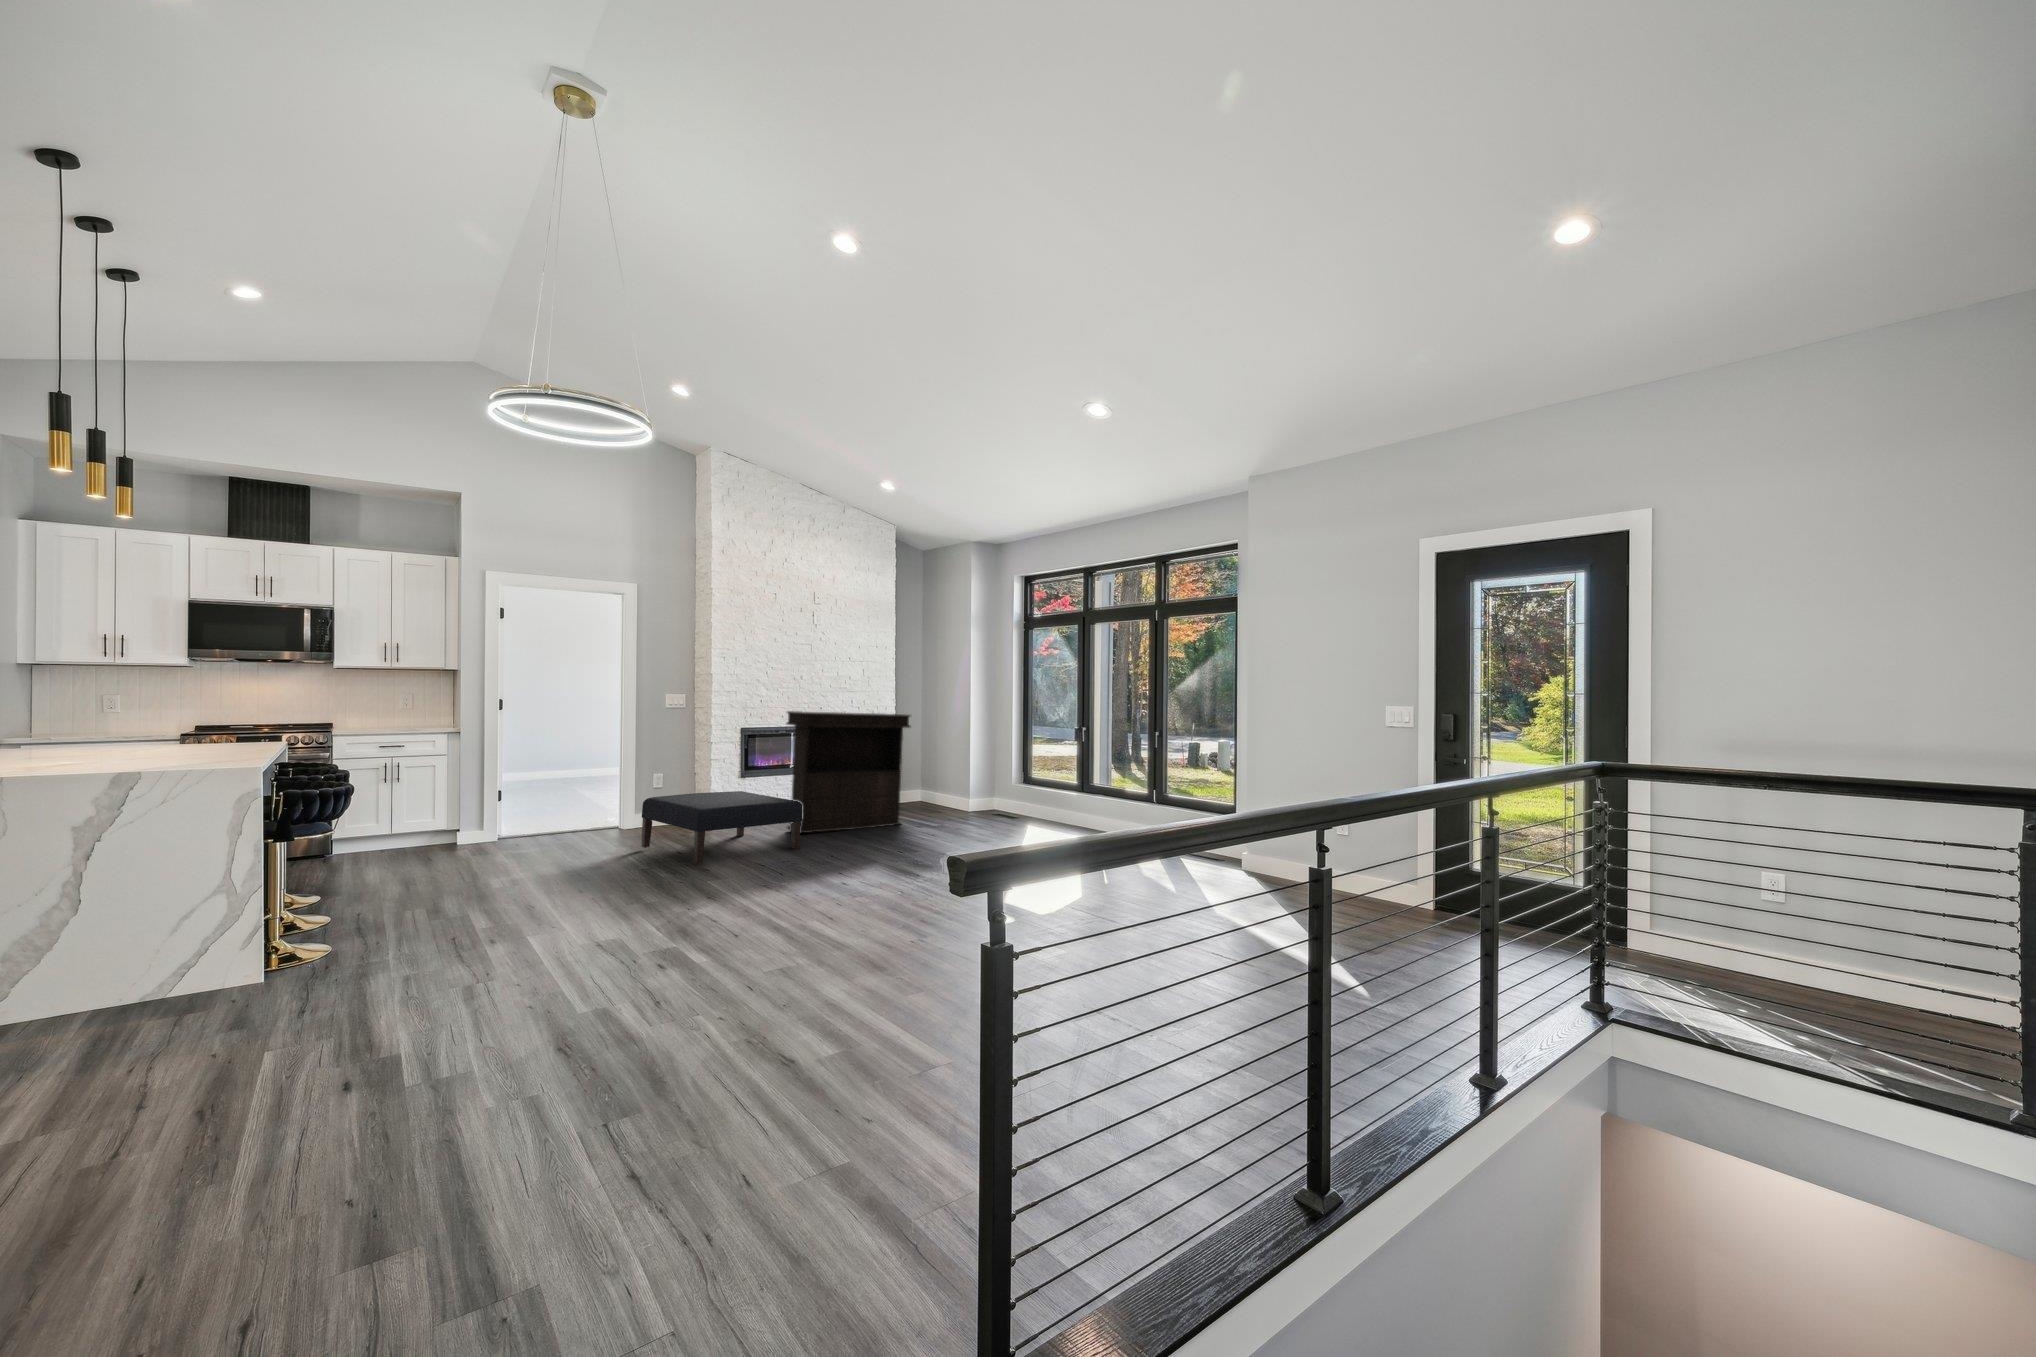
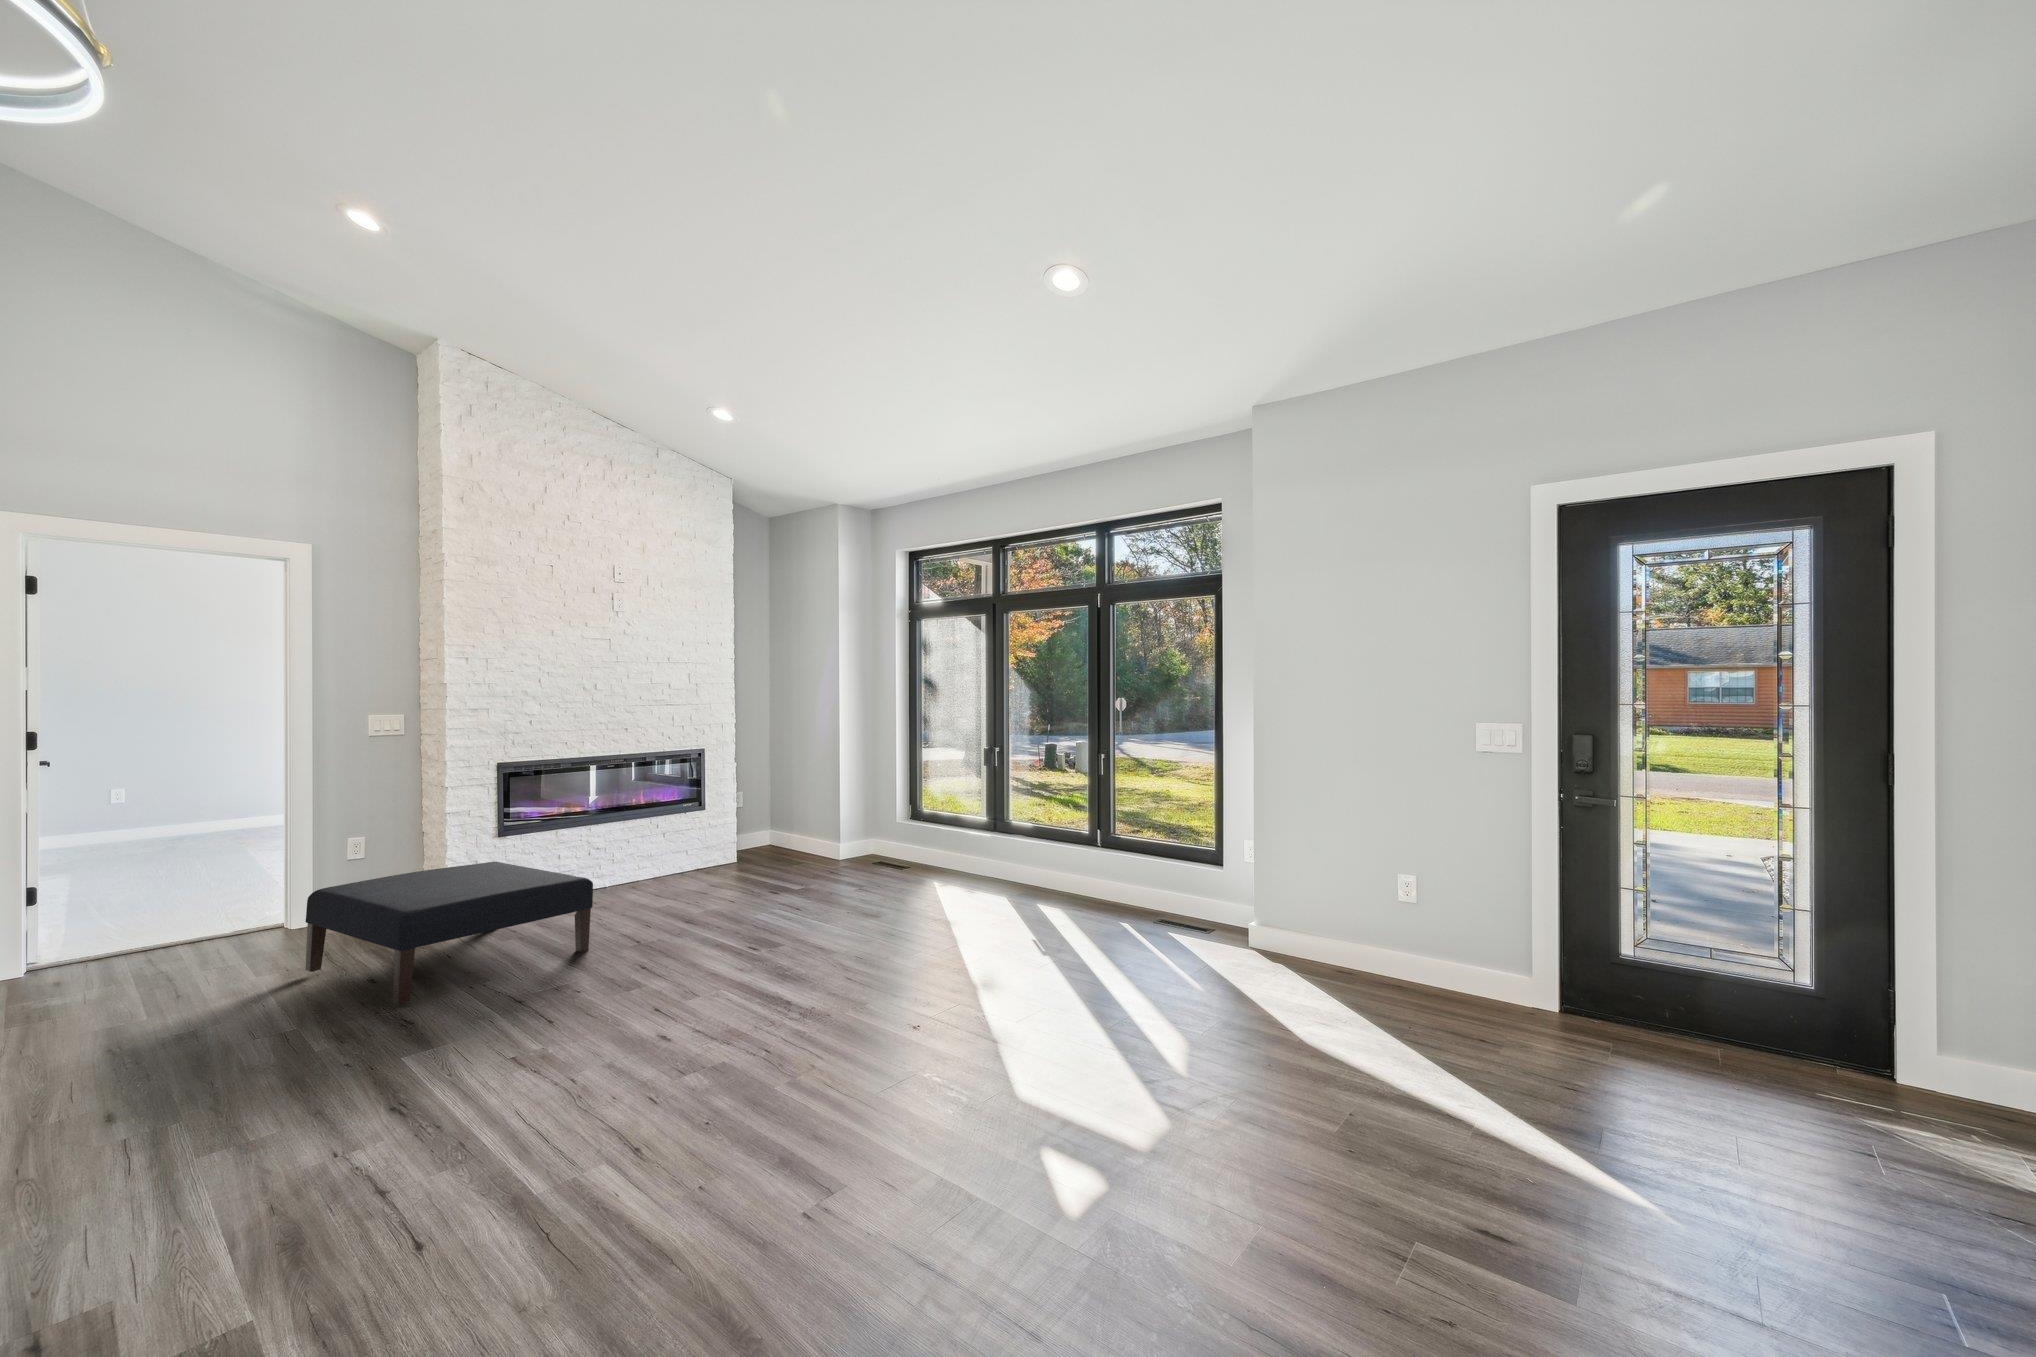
console table: present [786,711,910,833] -> none [568,734,759,919]

